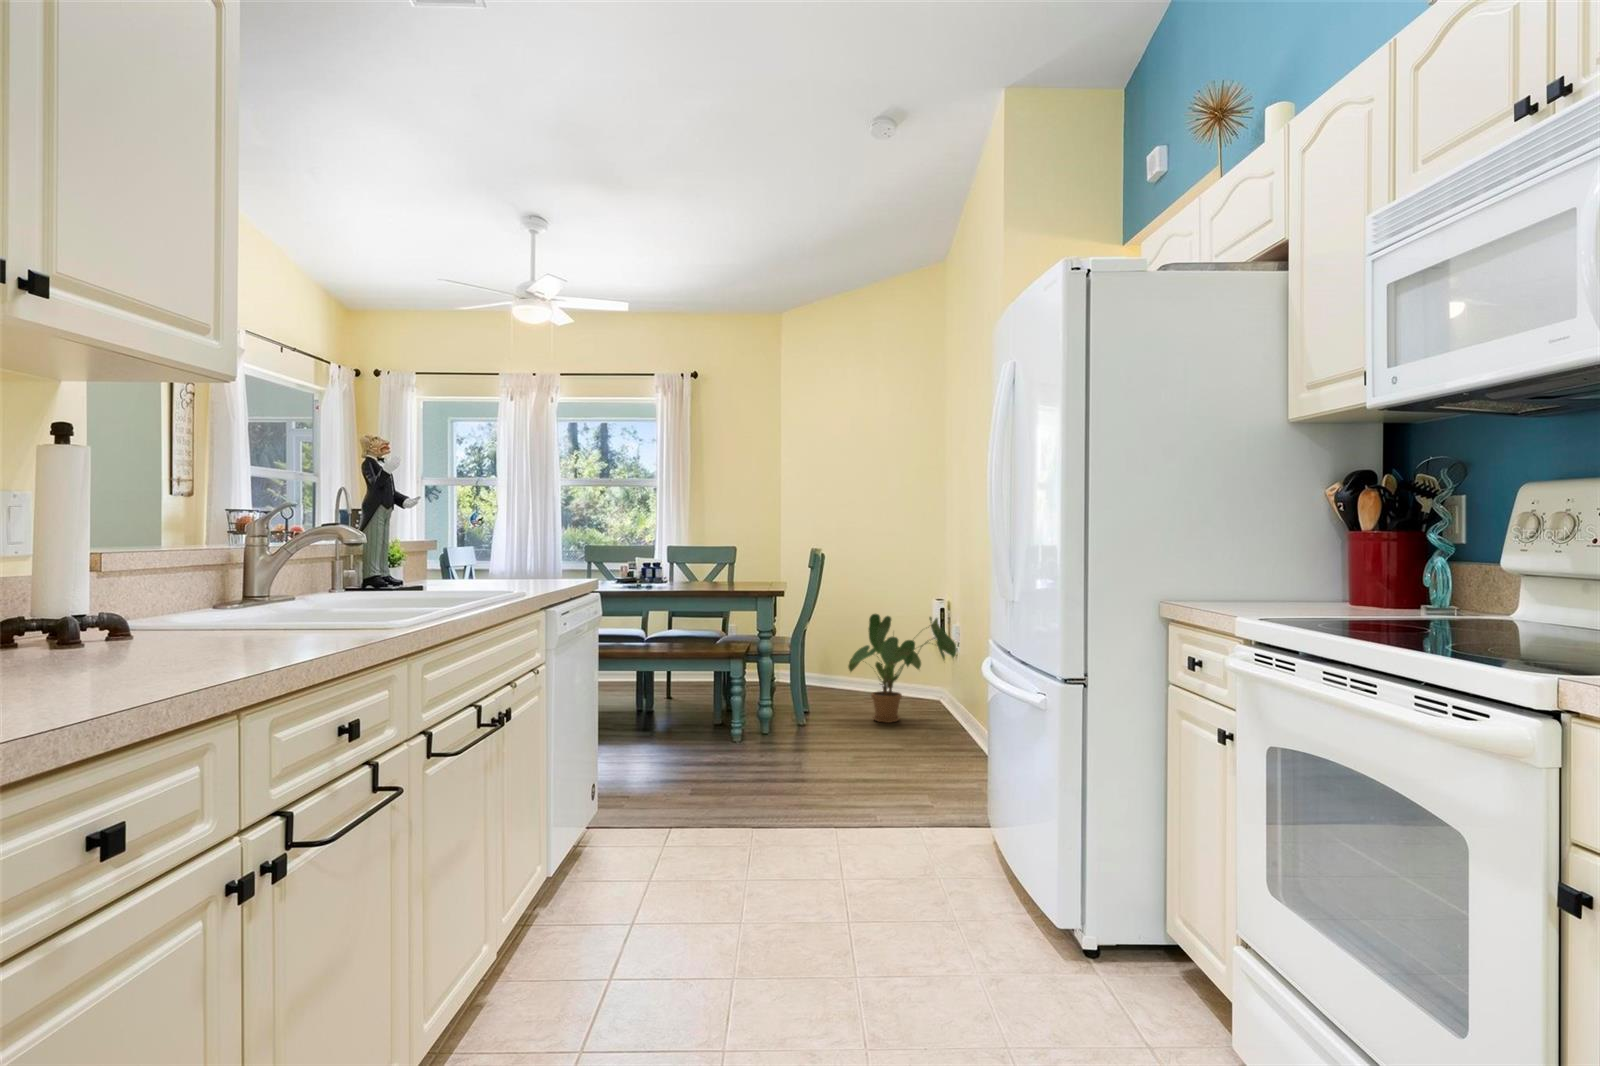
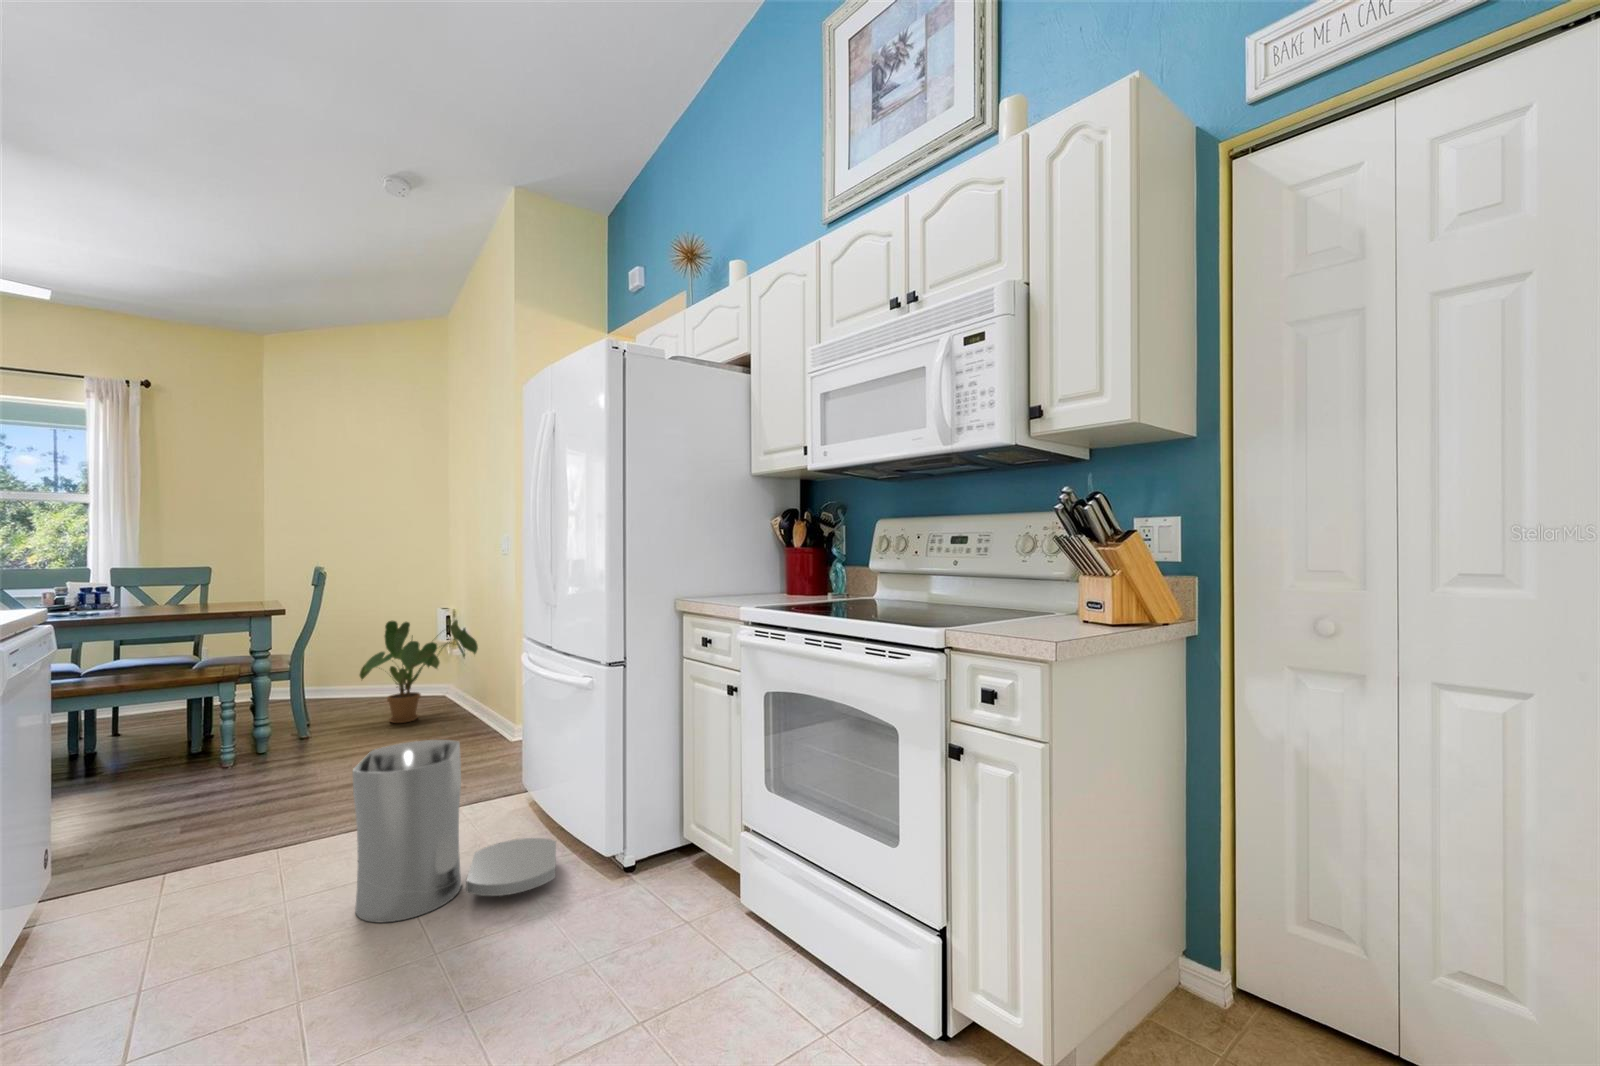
trash can: none [799,738,1004,934] -> present [353,740,556,922]

